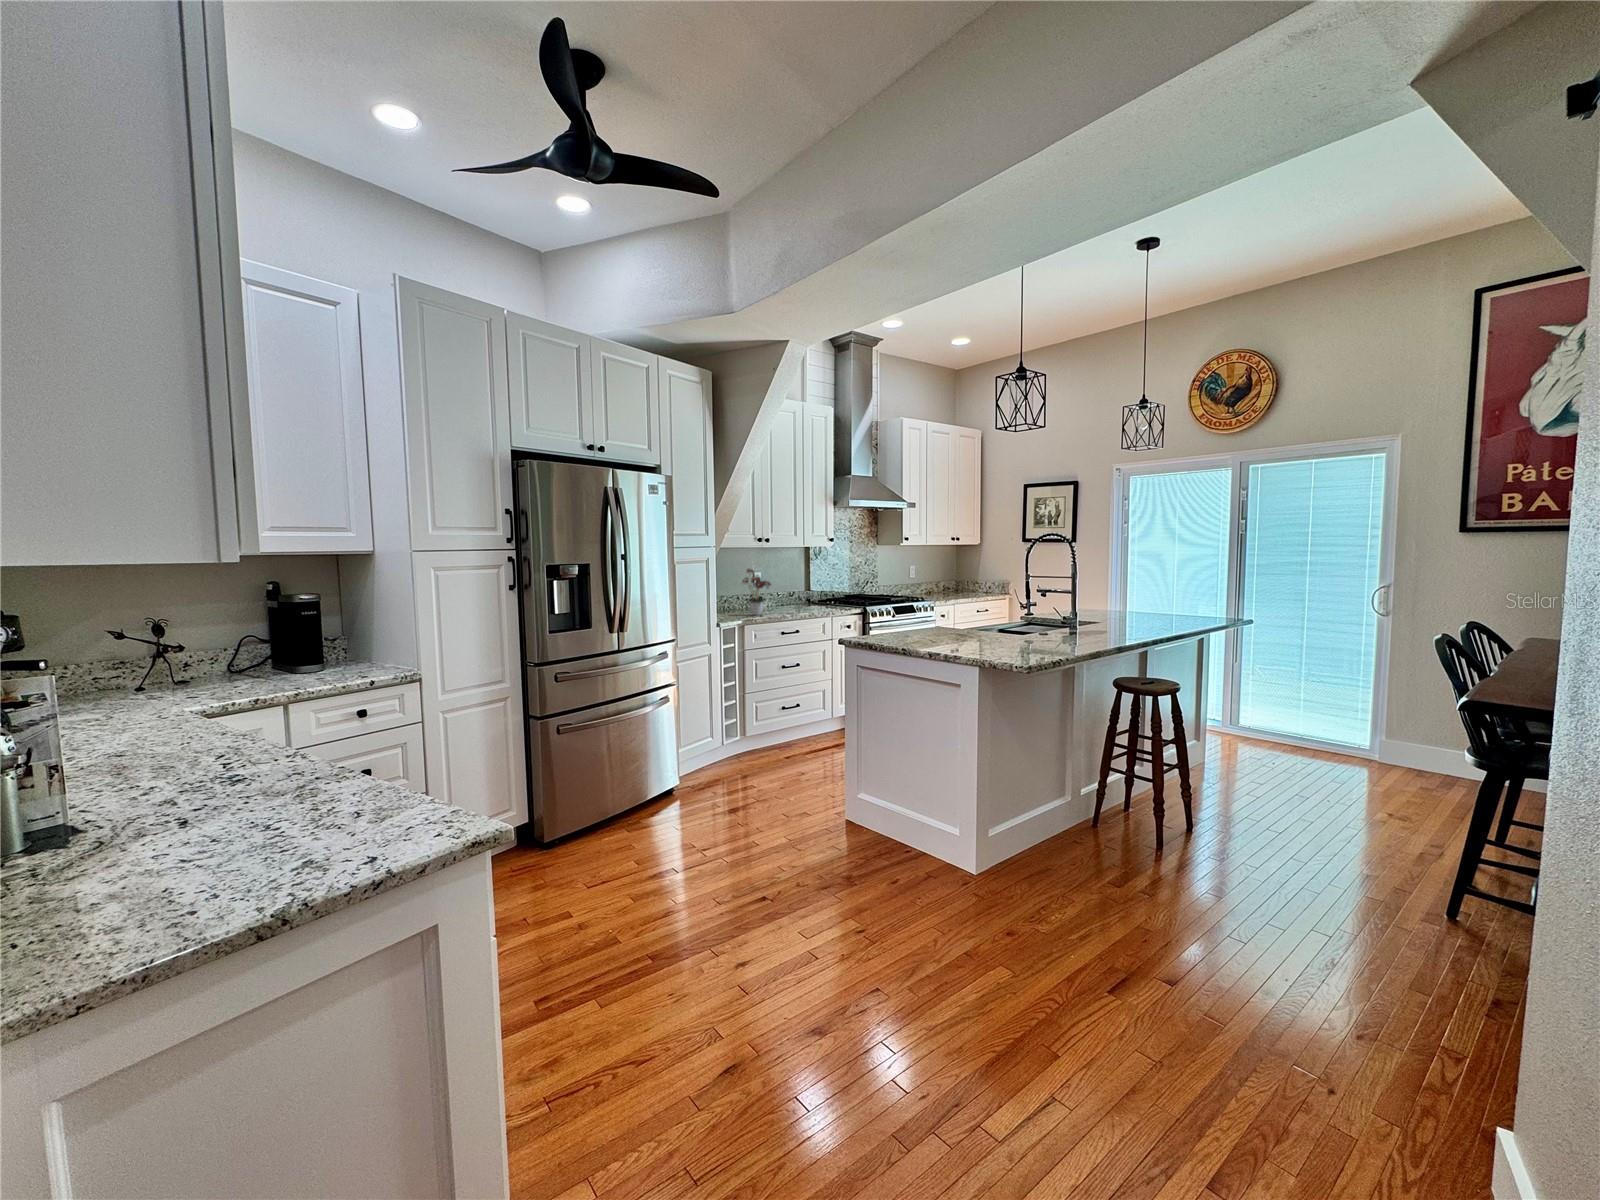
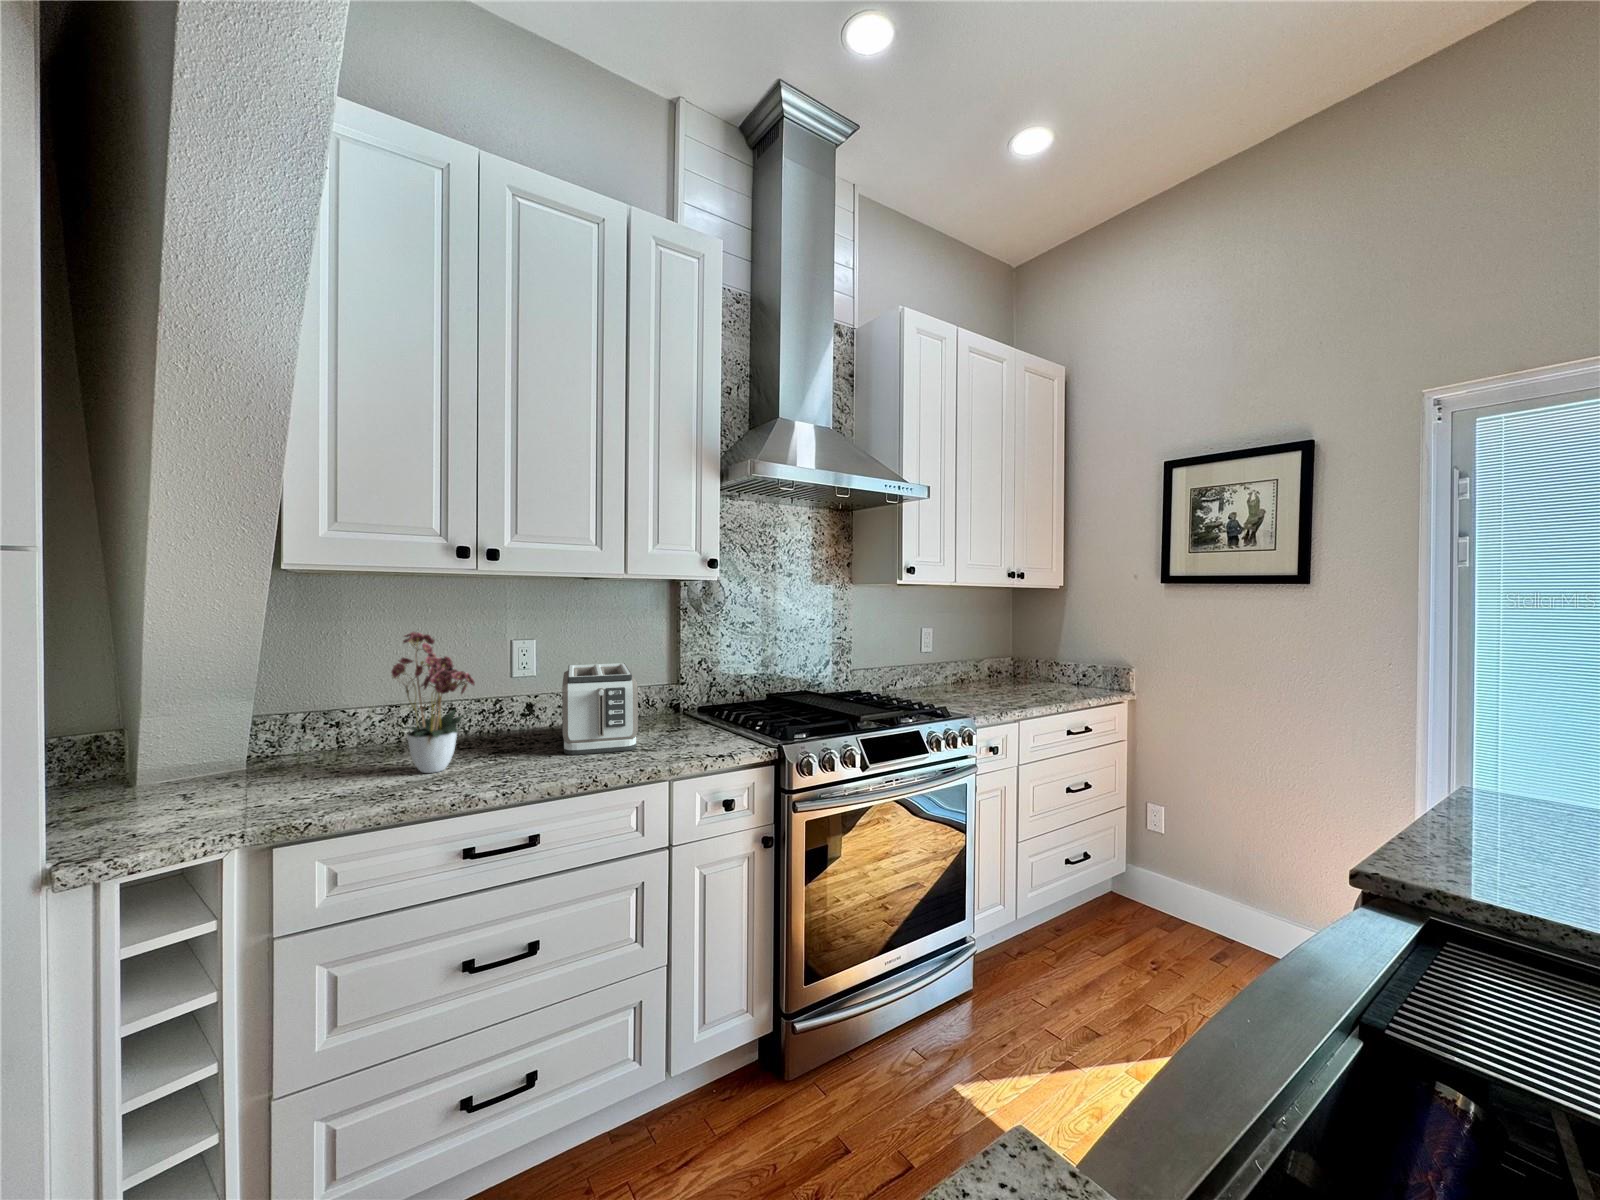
toaster: none [778,581,815,611] -> present [562,663,638,755]

